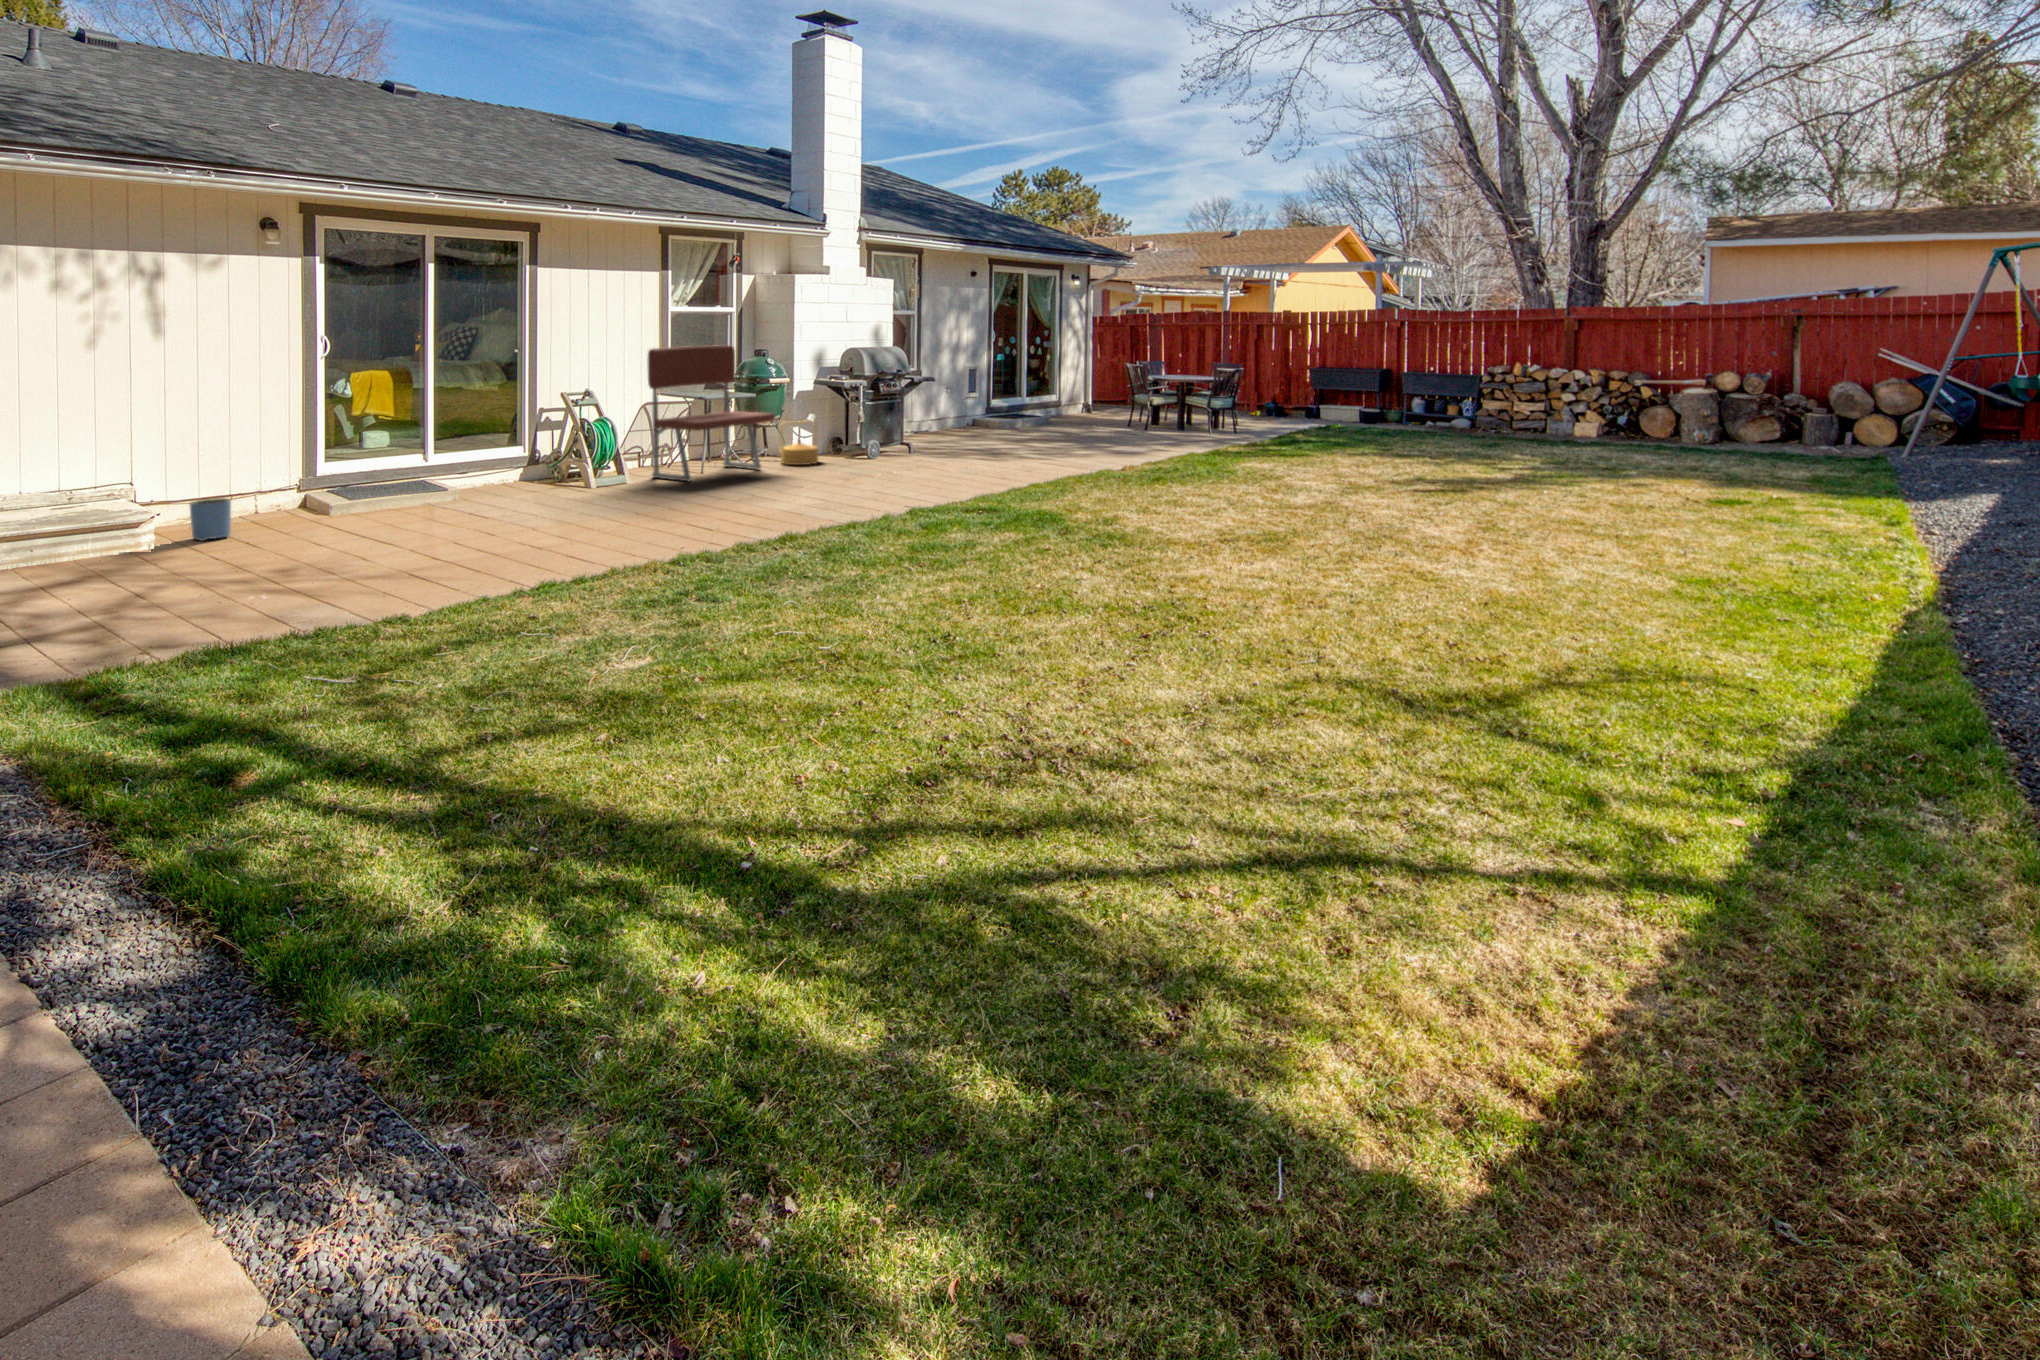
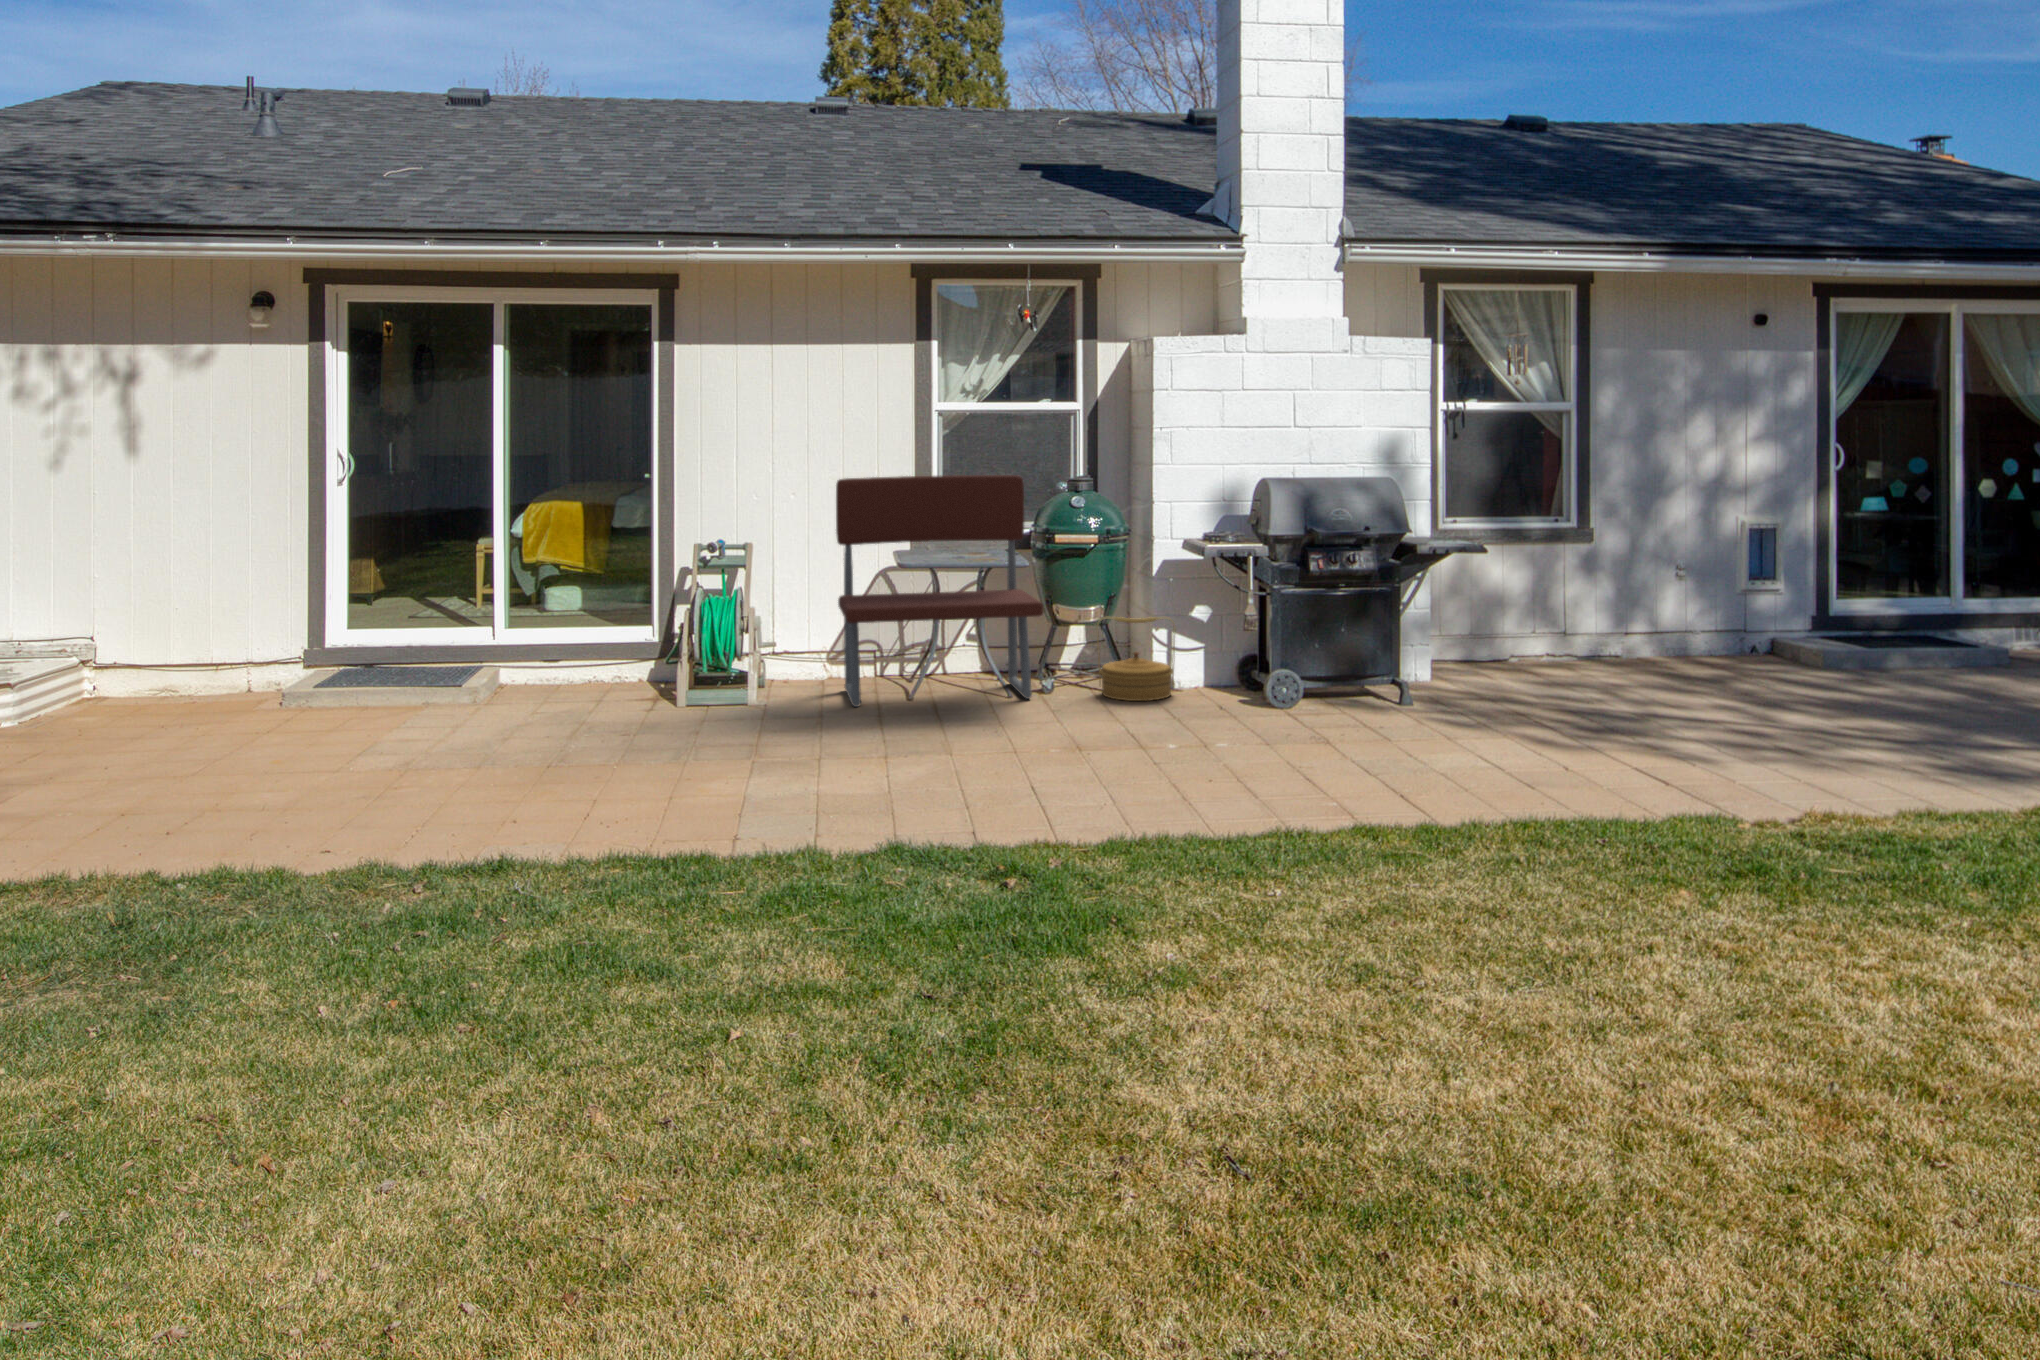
planter: present [190,498,231,541] -> none [127,656,179,711]

